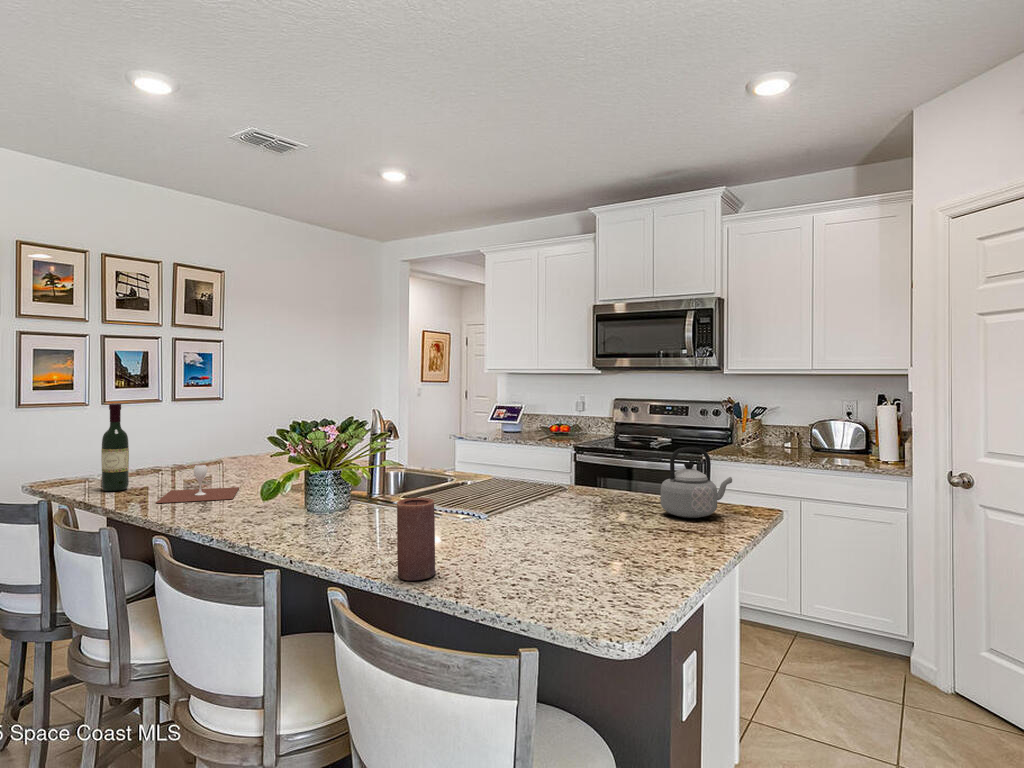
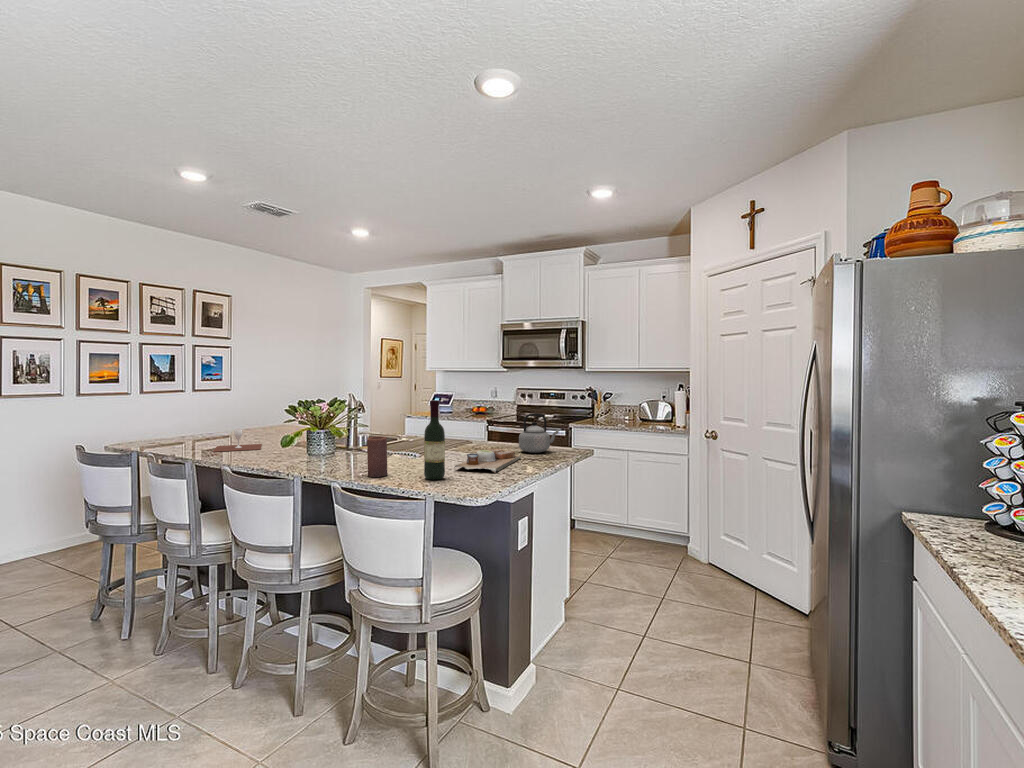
wine bottle: present [101,404,129,491] -> present [424,400,445,480]
cutting board: none [562,511,673,575] -> present [455,448,521,473]

